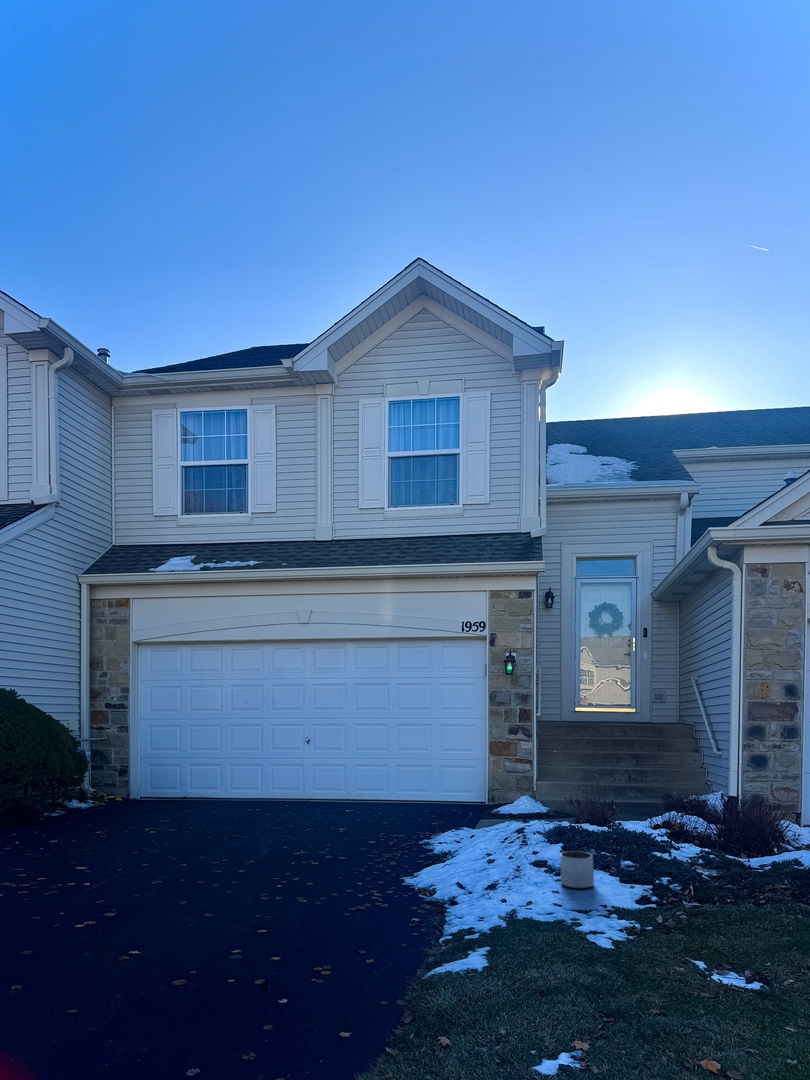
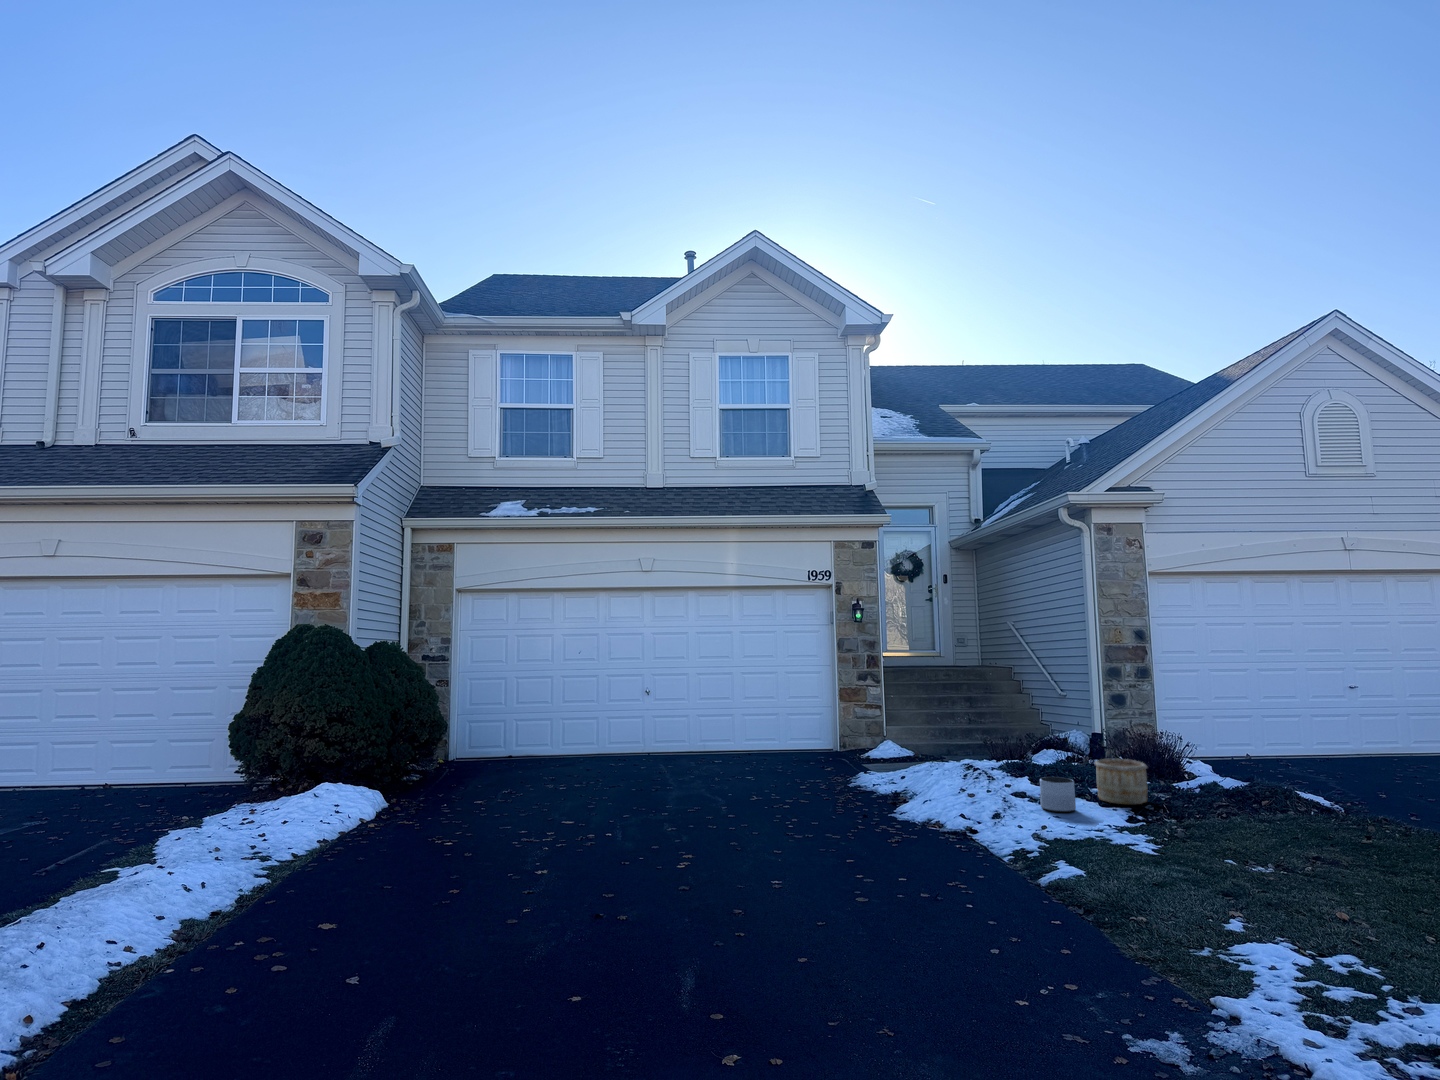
wooden bucket: none [630,834,681,883] -> present [1095,758,1147,804]

